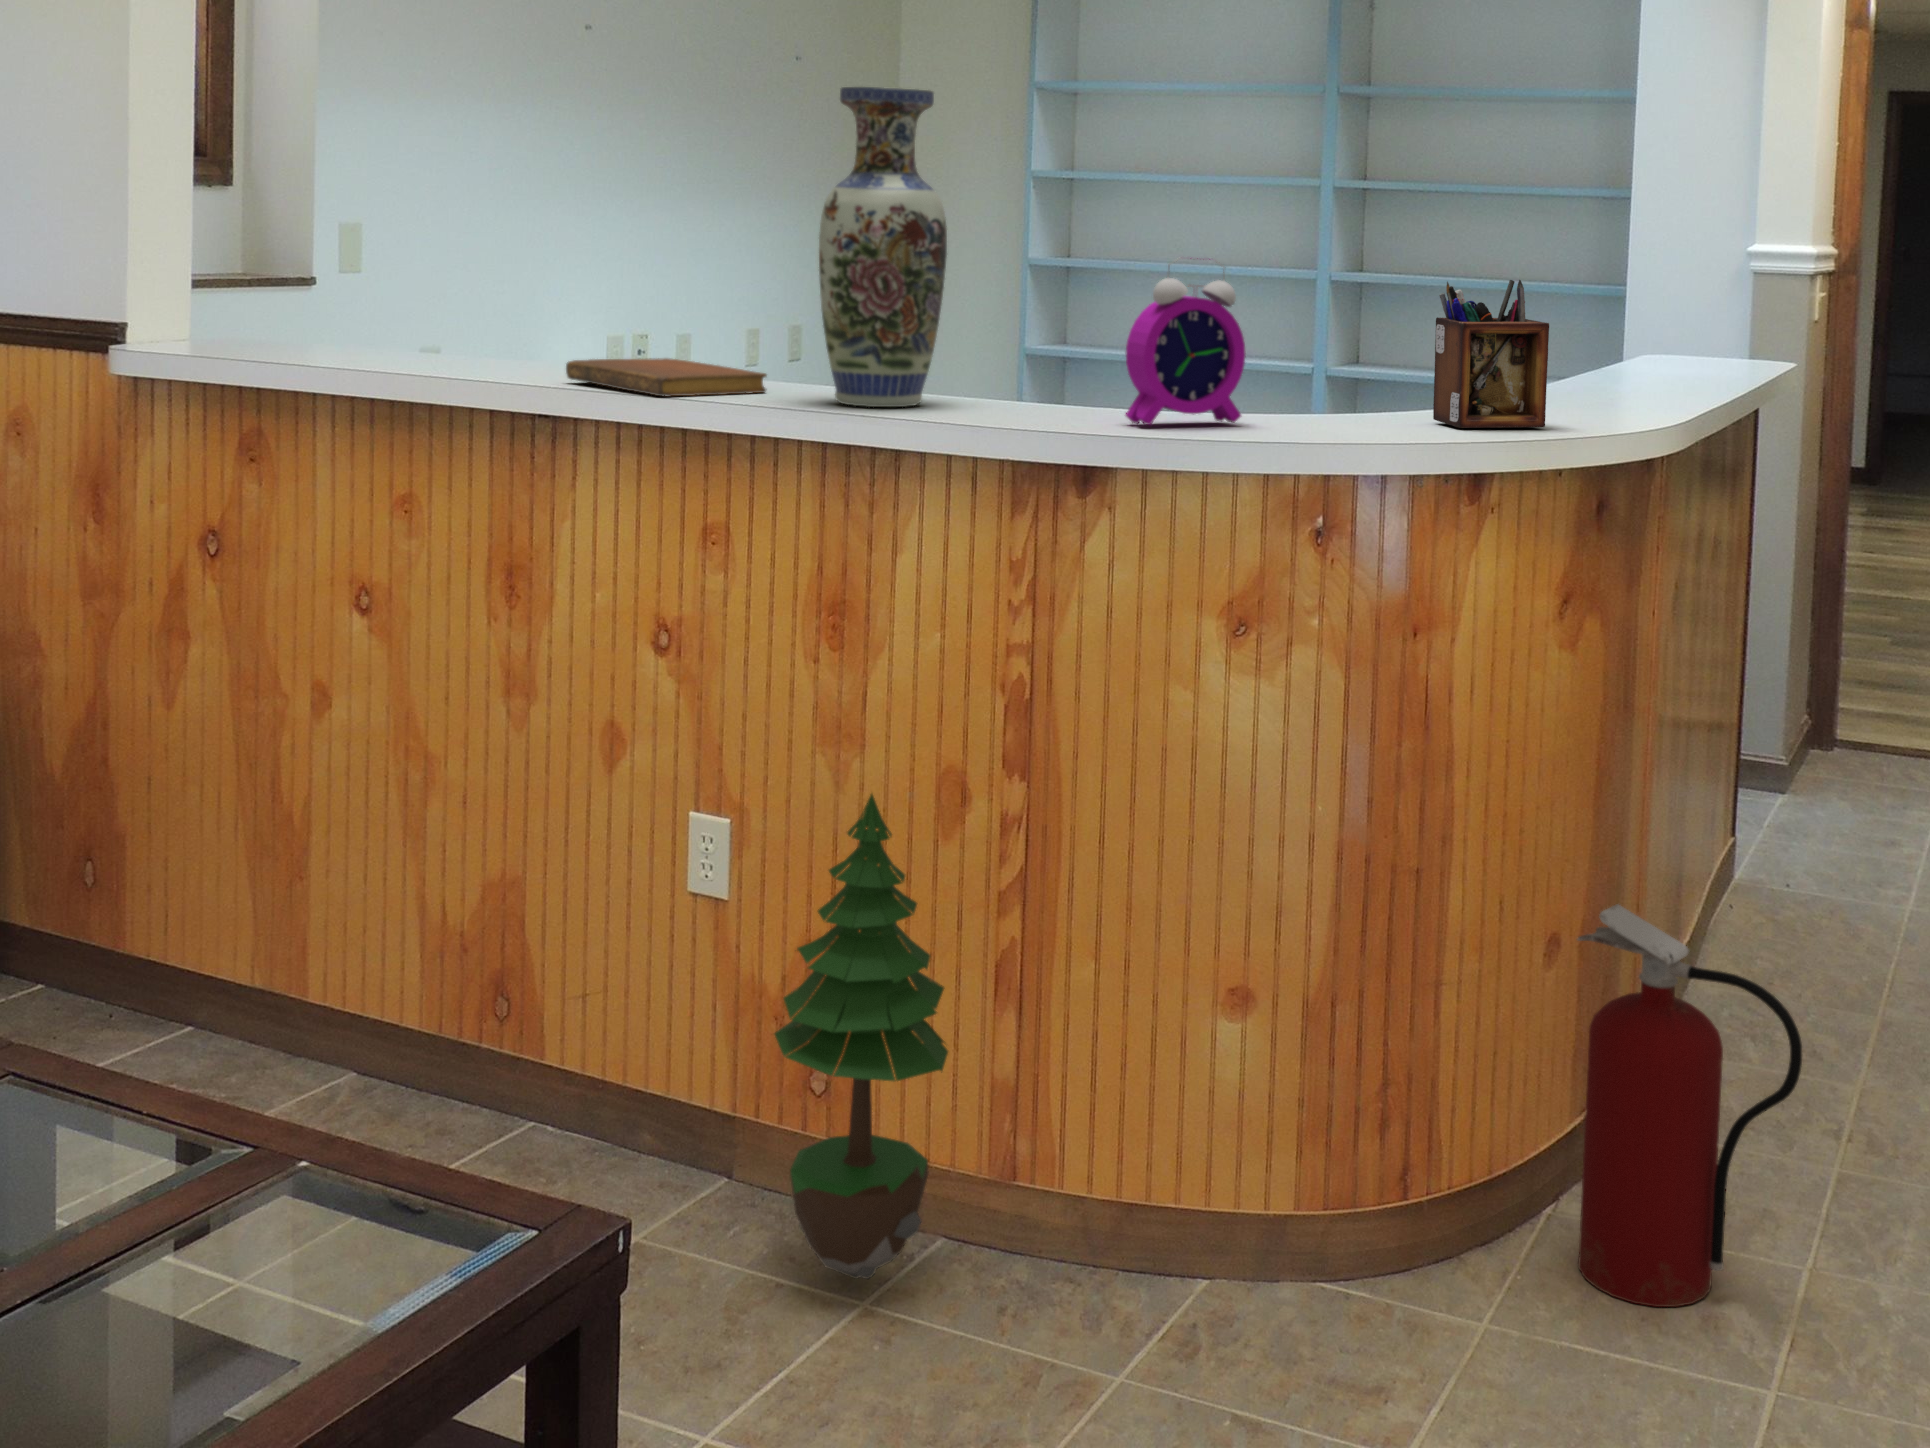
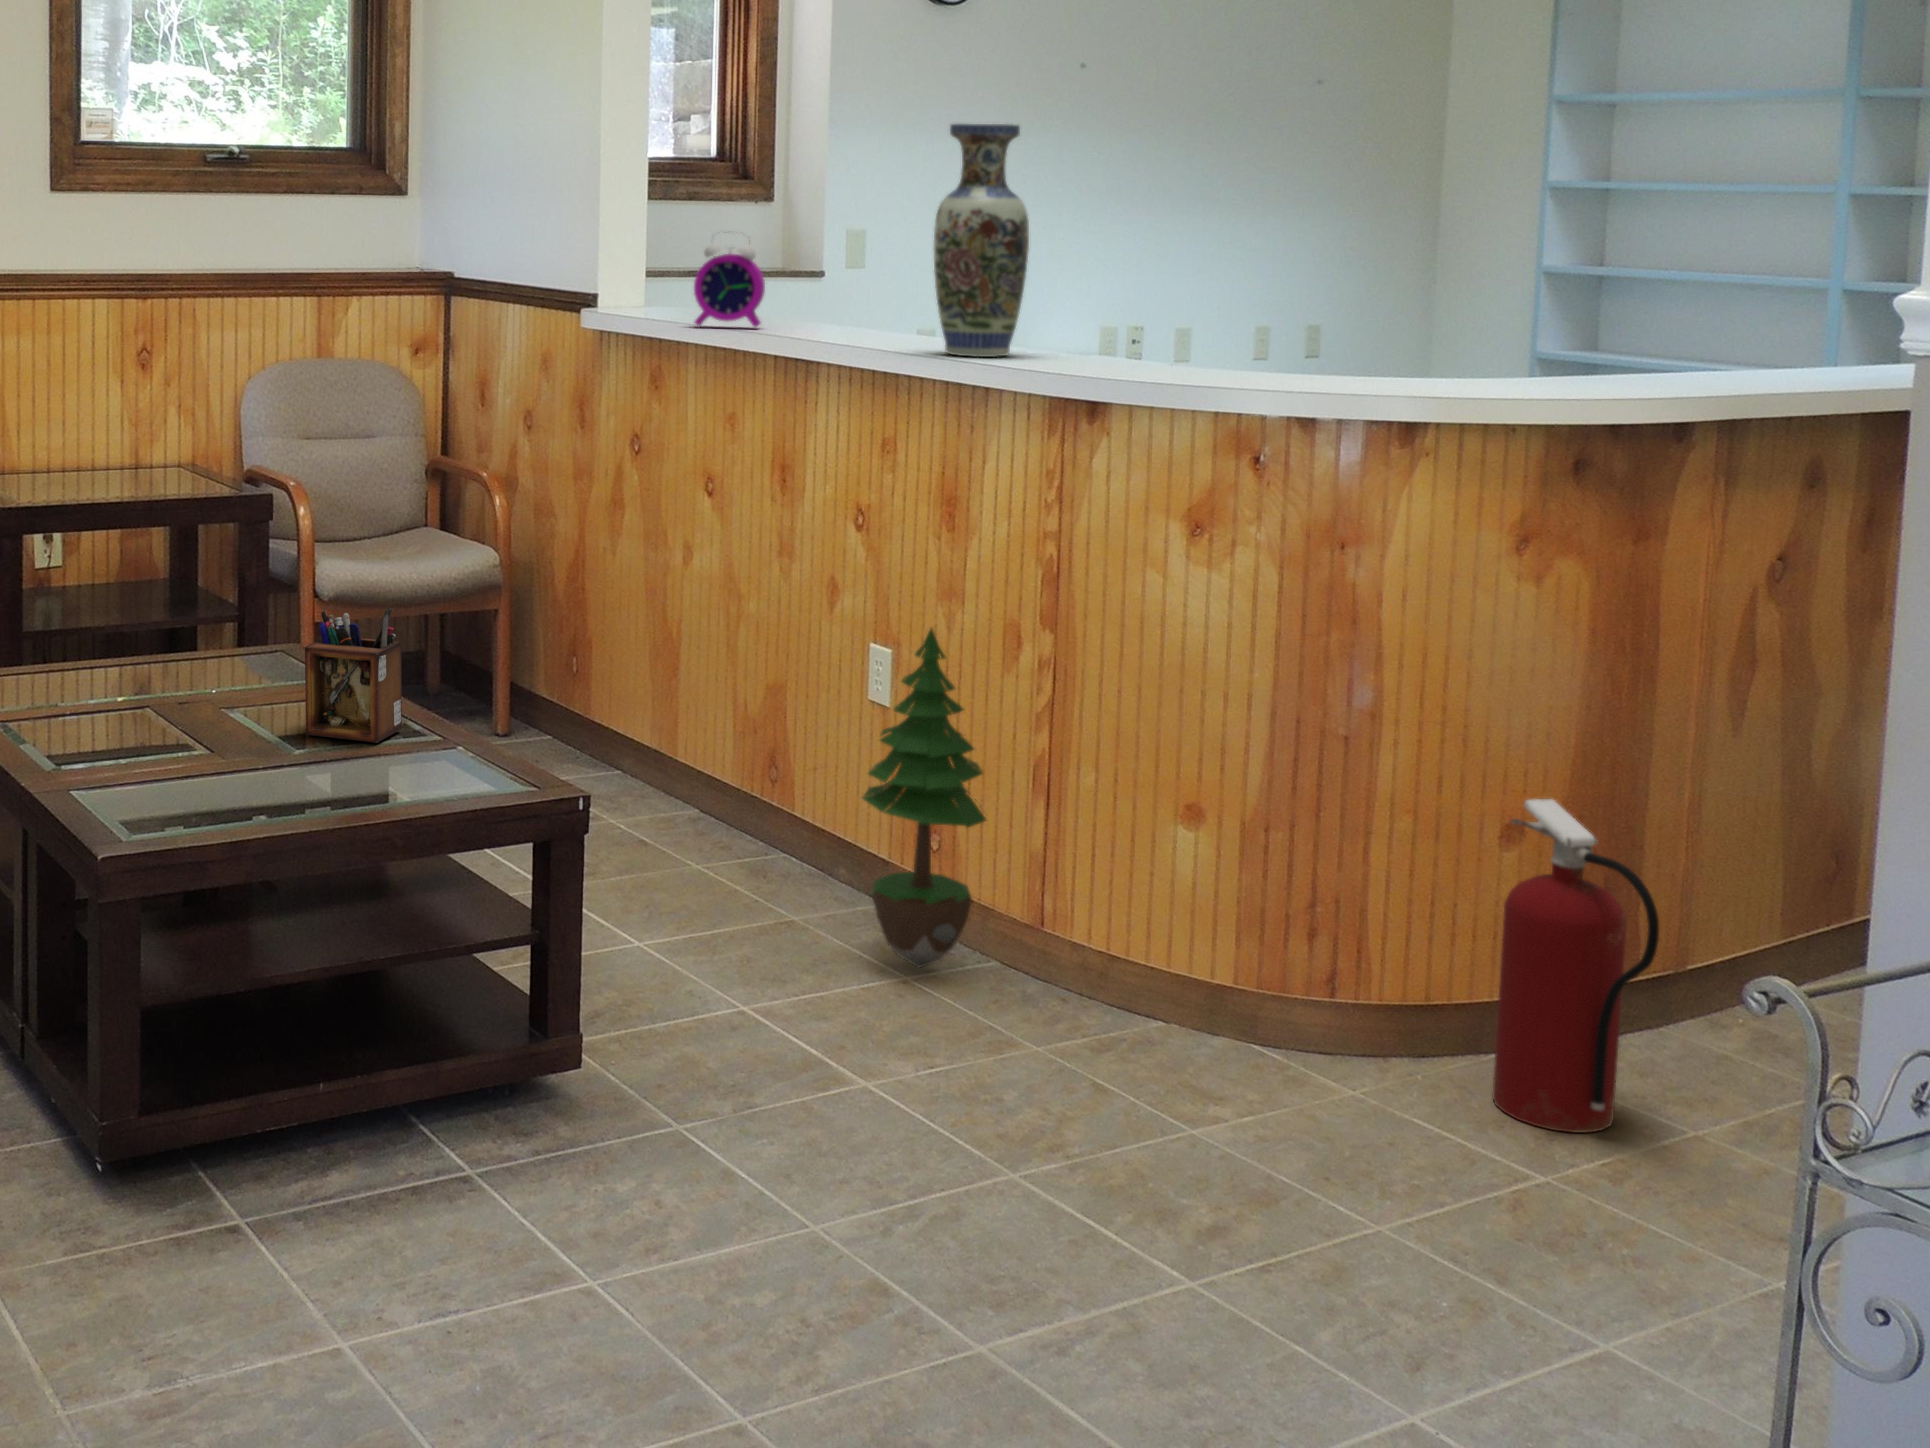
alarm clock: present [1126,257,1246,425] -> present [694,237,765,327]
desk organizer: present [1433,280,1549,428] -> present [305,607,402,743]
notebook: present [566,358,767,397] -> none [809,322,927,347]

